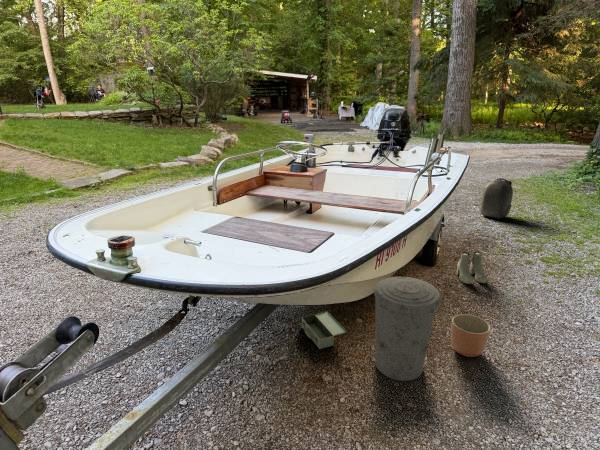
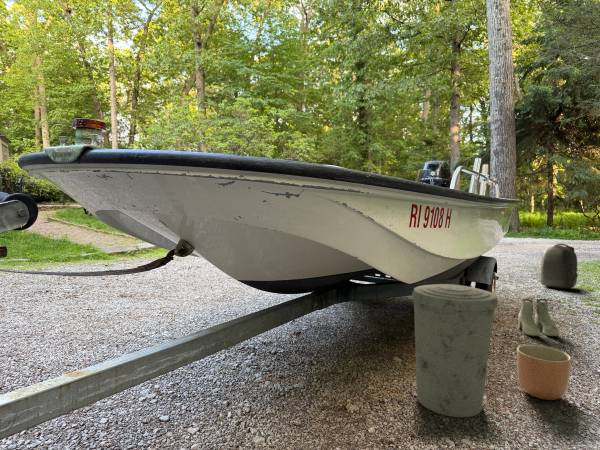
toolbox: present [302,311,347,349] -> none [325,344,380,381]

